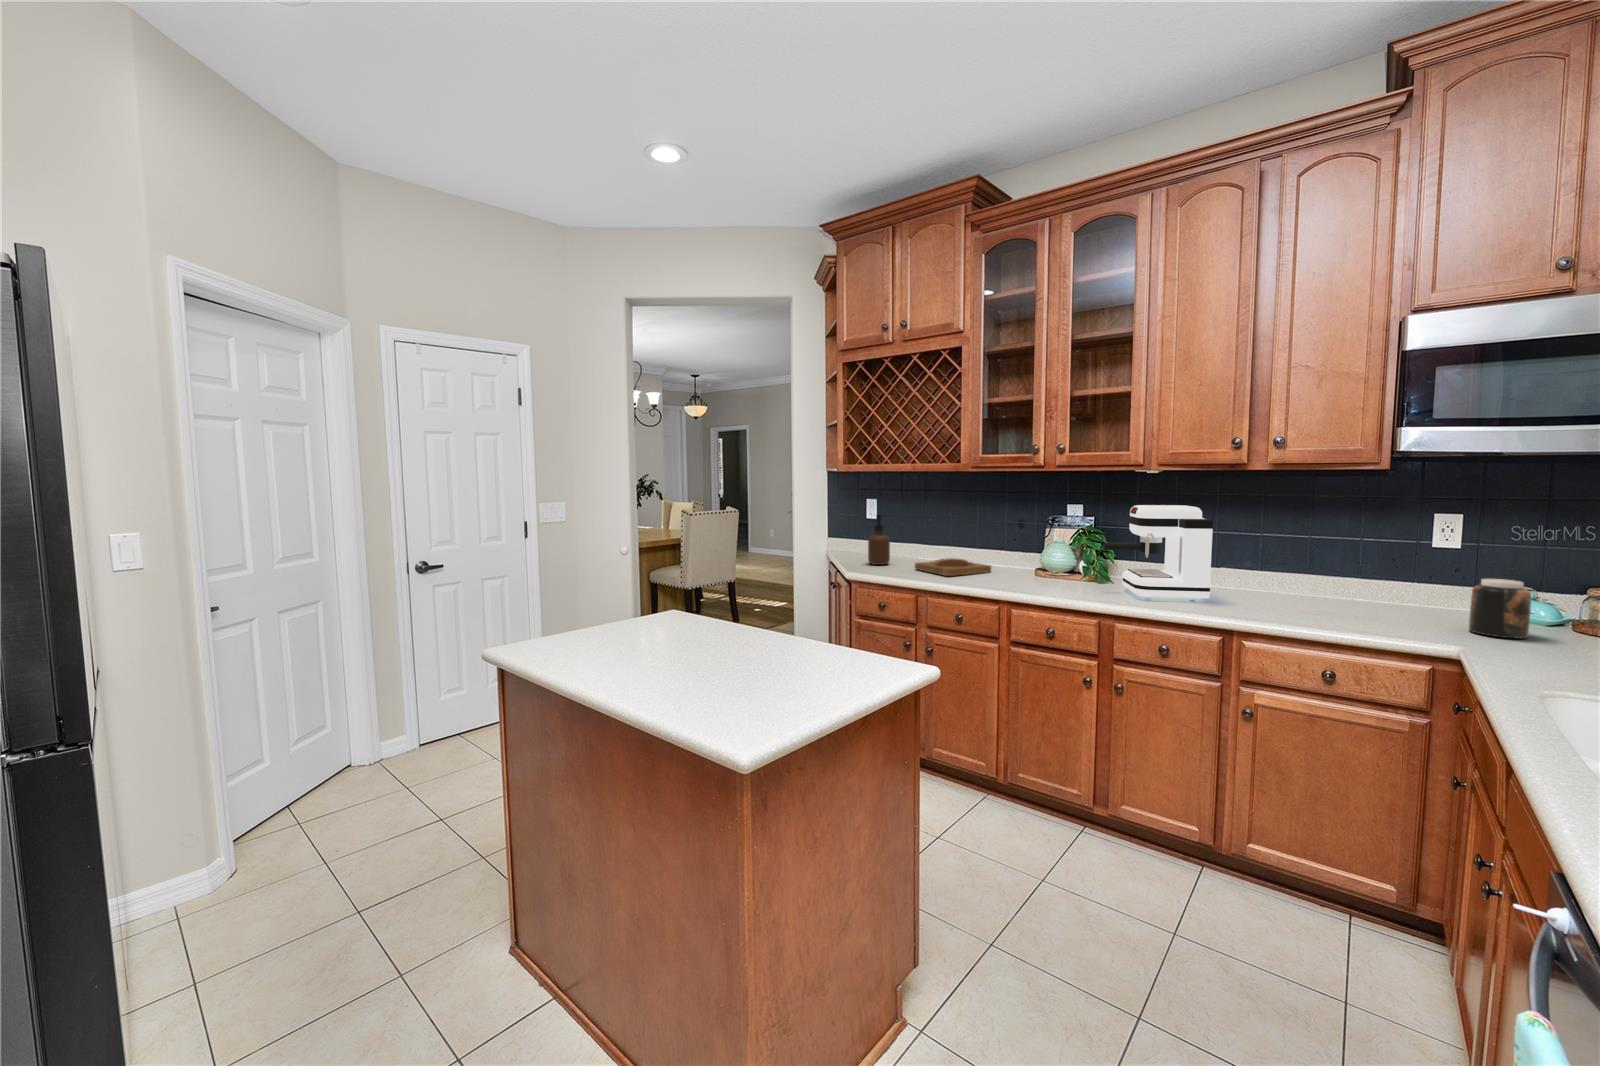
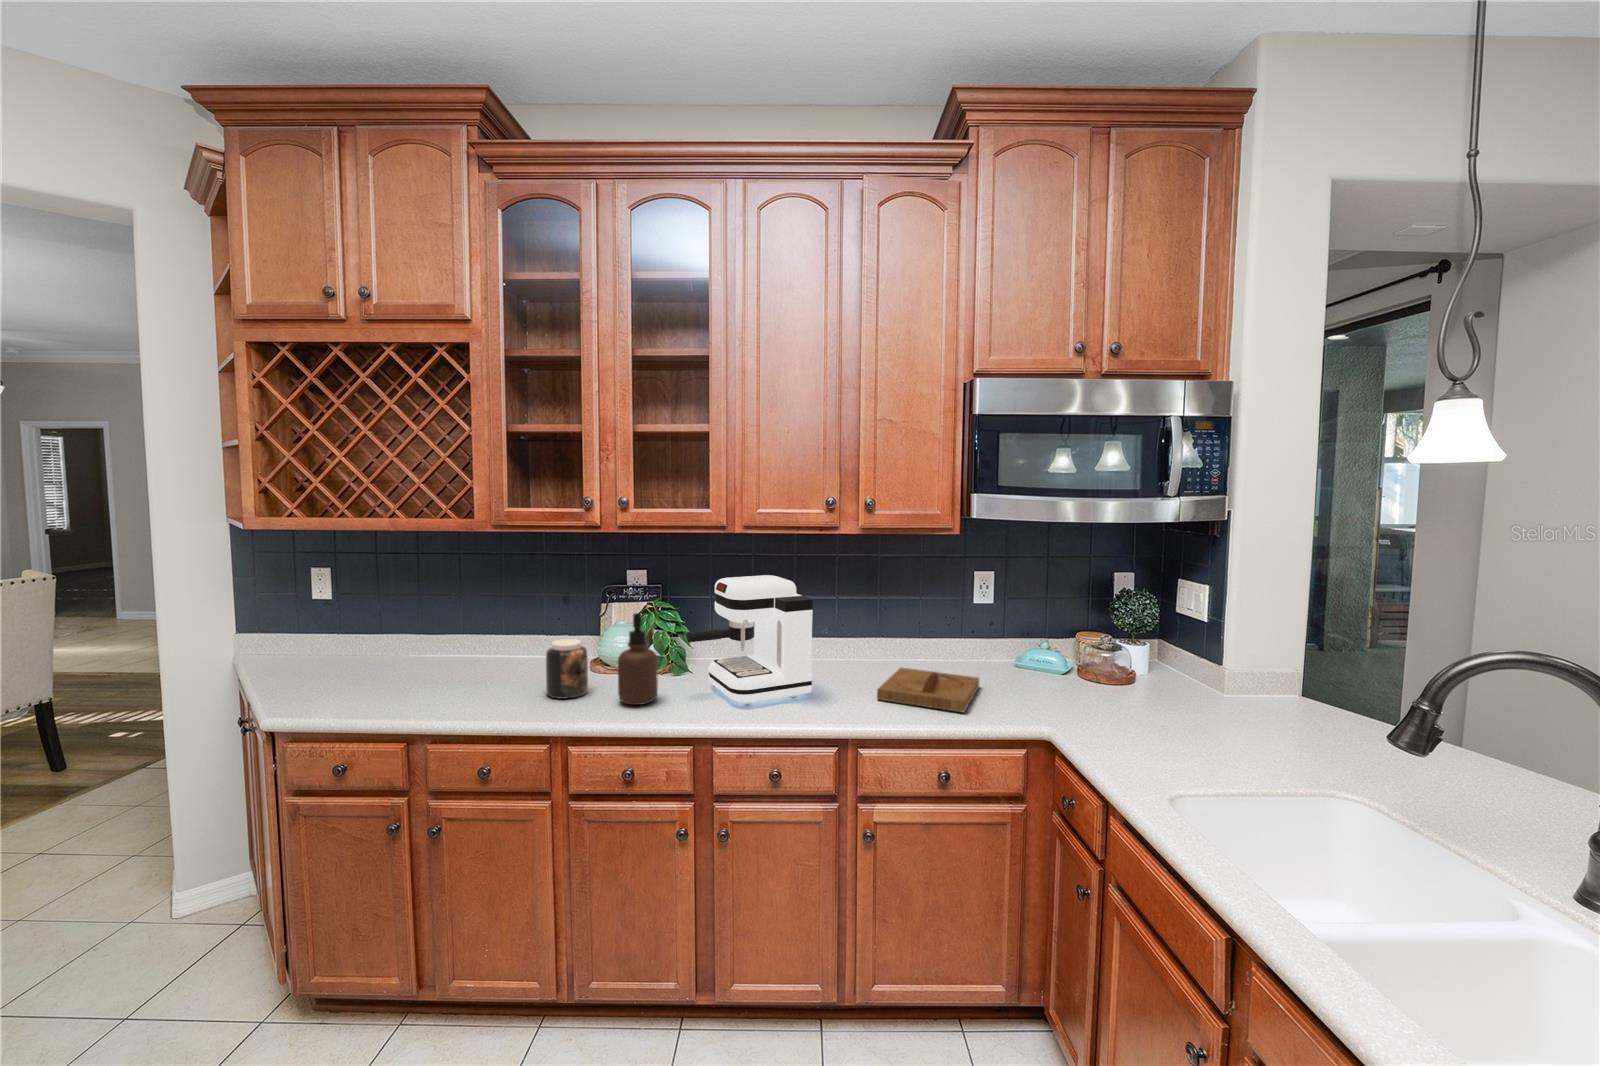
soap dispenser: present [868,514,890,565] -> present [618,613,658,705]
tray: present [915,558,991,576] -> present [877,668,979,712]
jar: present [1469,579,1531,638] -> present [546,639,588,699]

